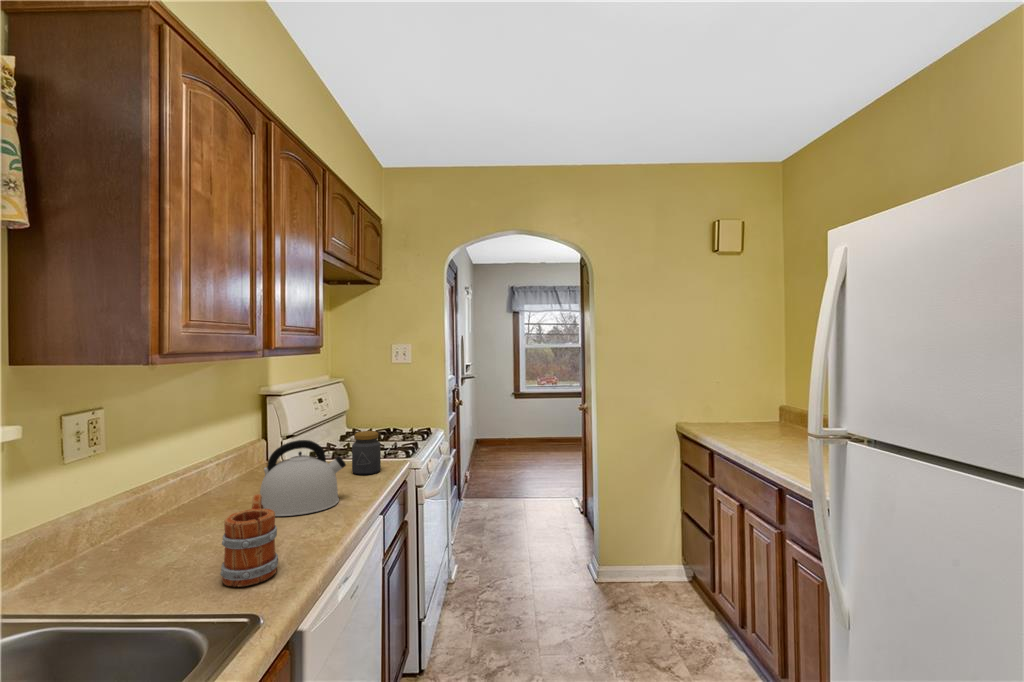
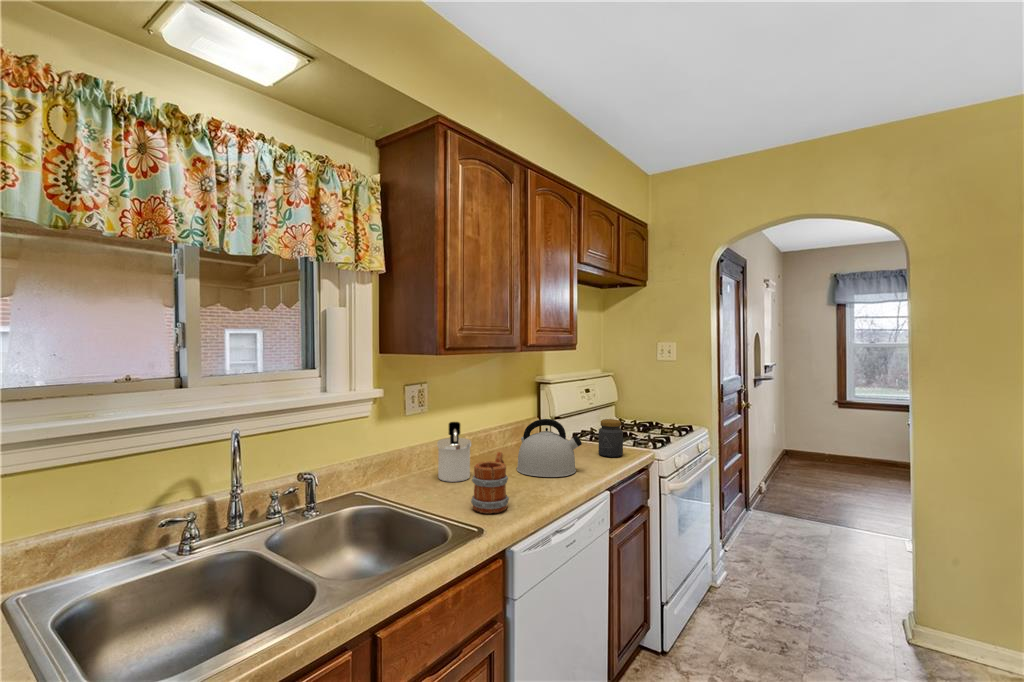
soap dispenser: none [132,461,193,553] -> present [437,422,471,482]

